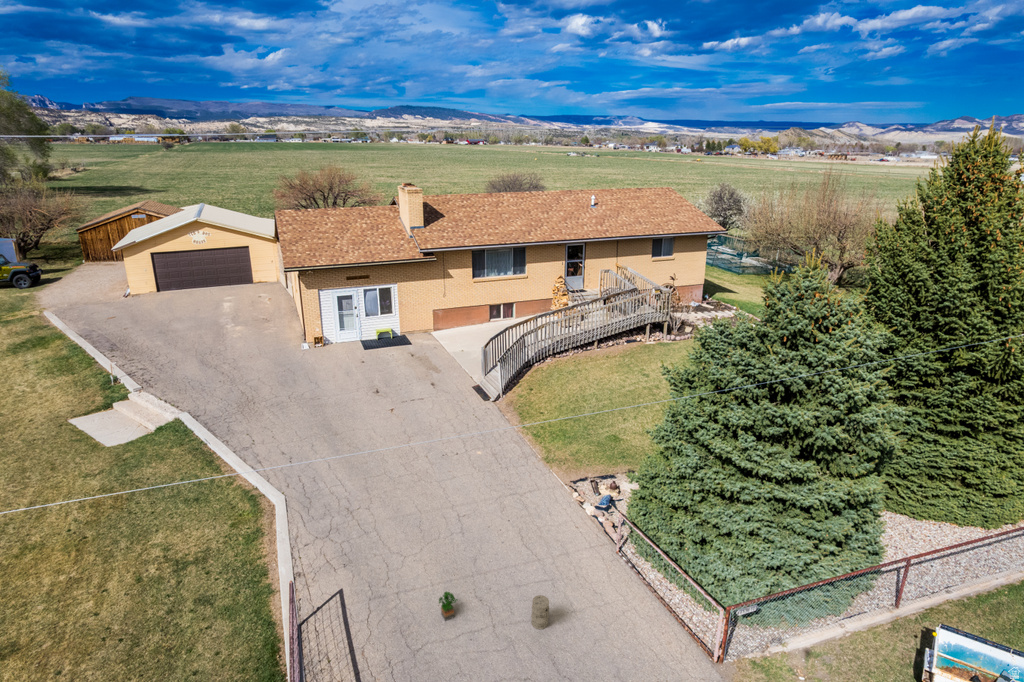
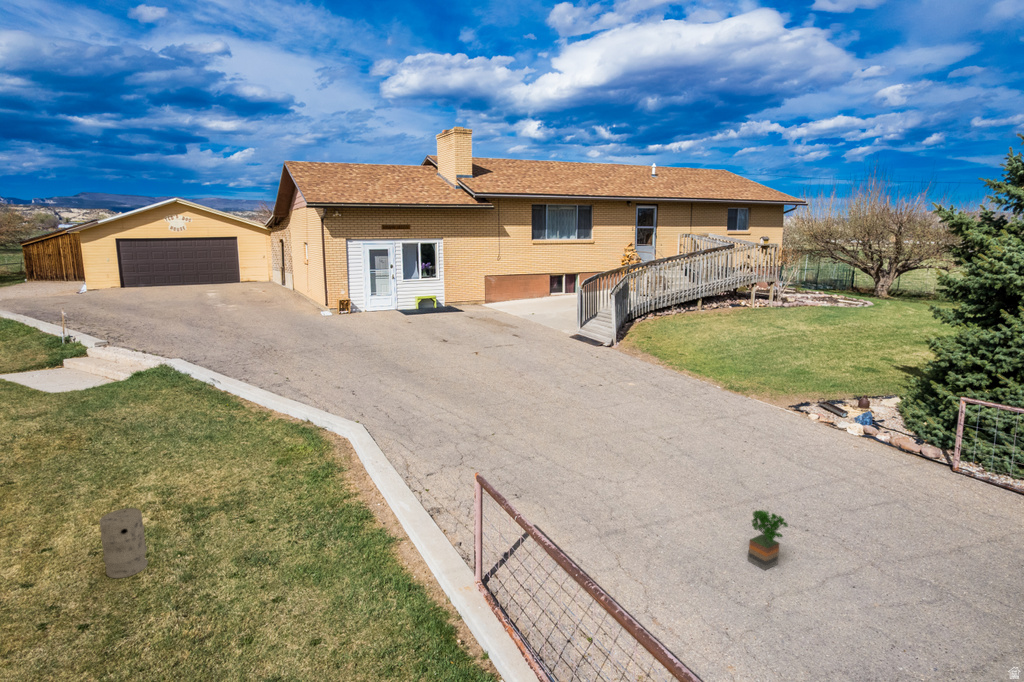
trash can: present [531,595,549,629] -> present [99,508,148,578]

